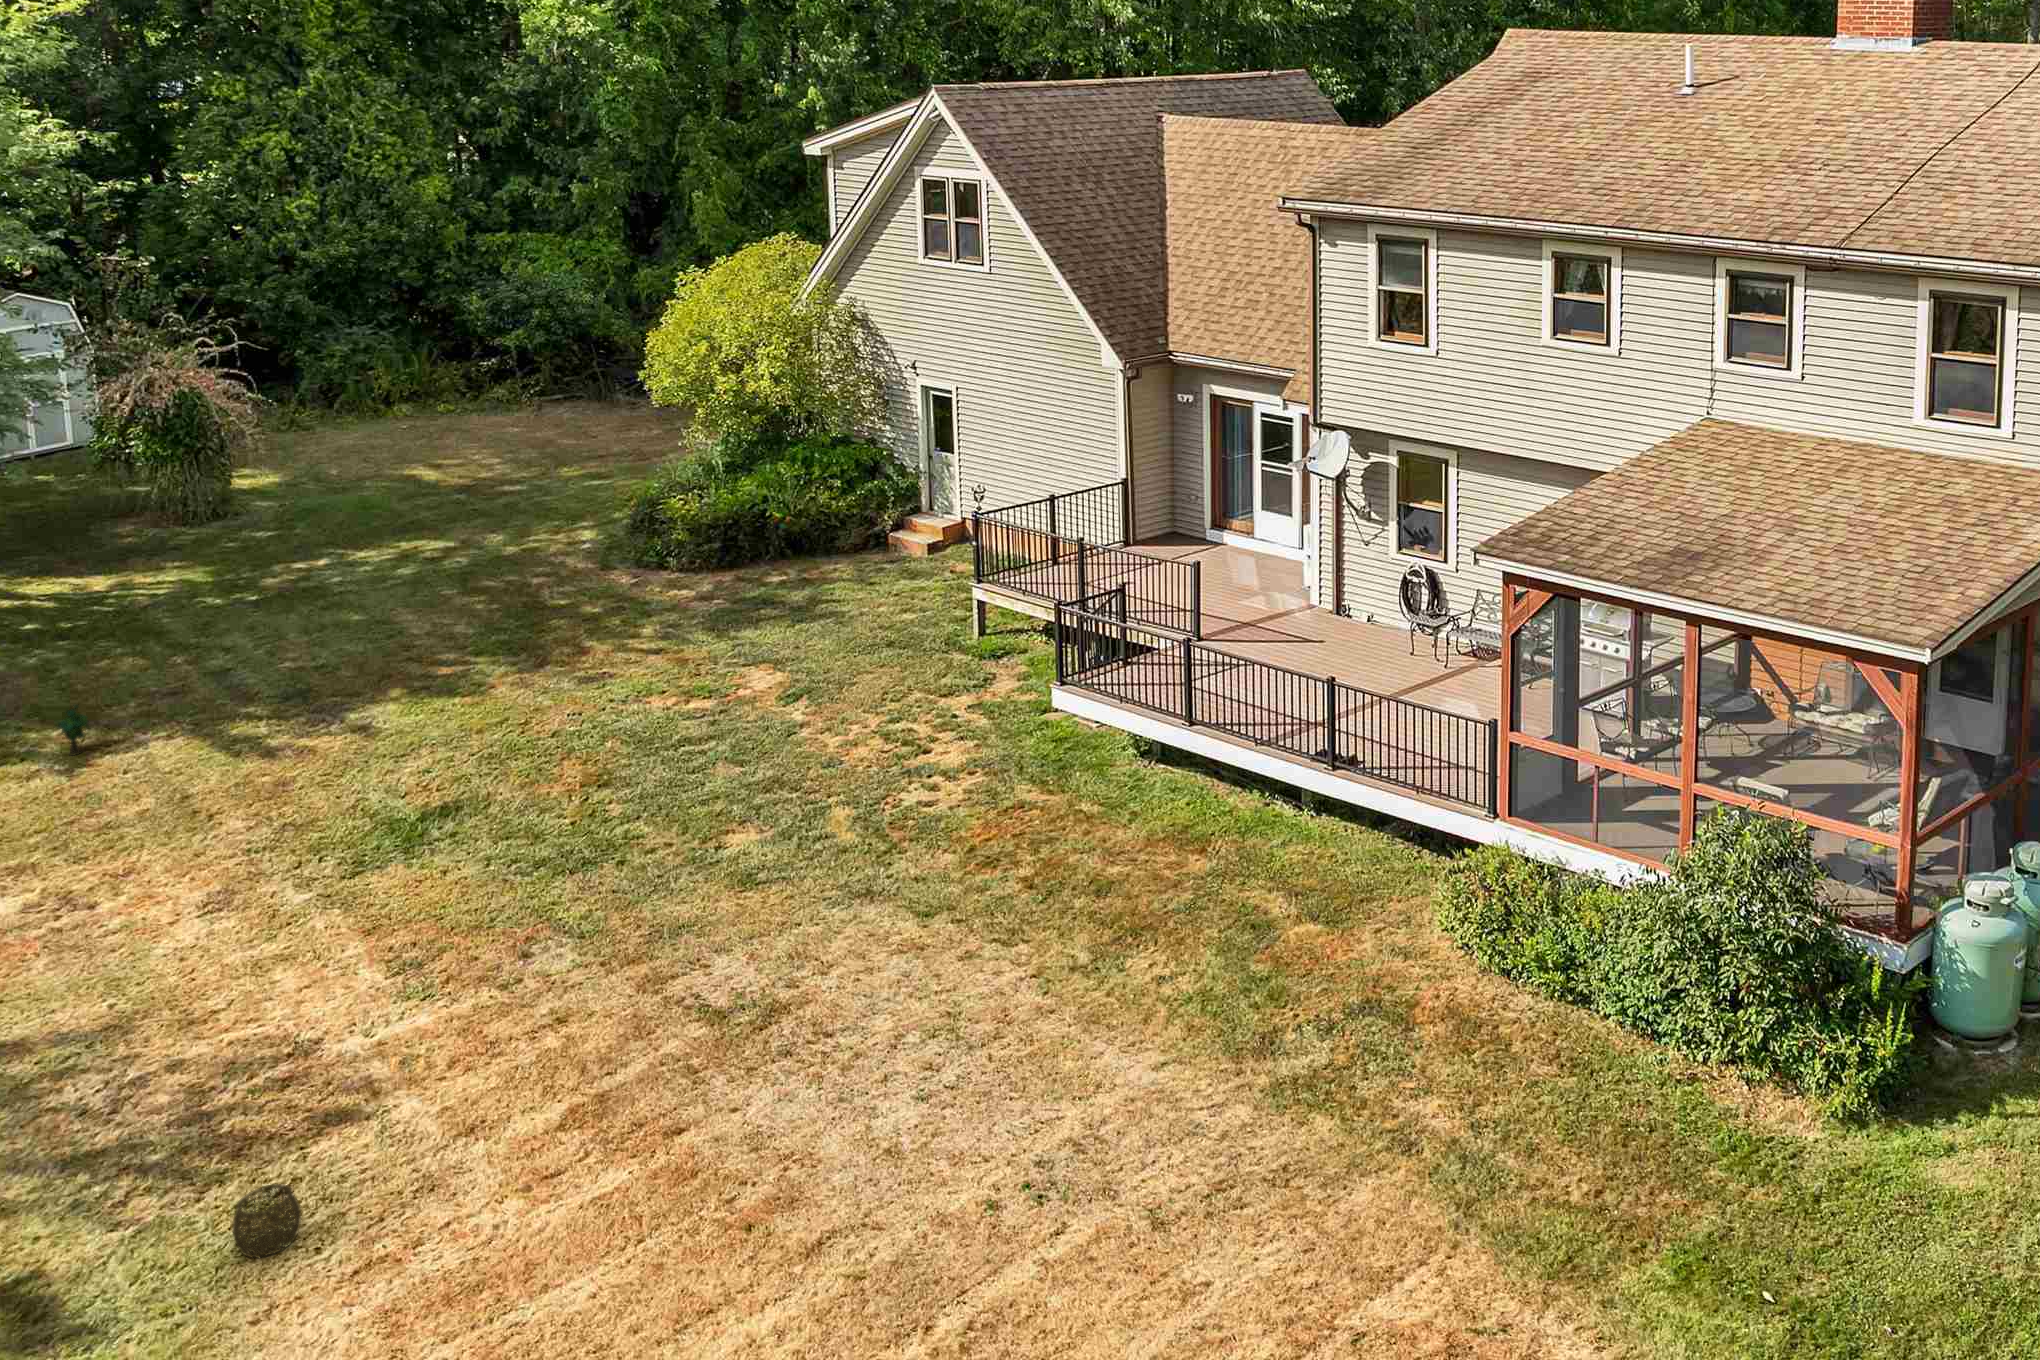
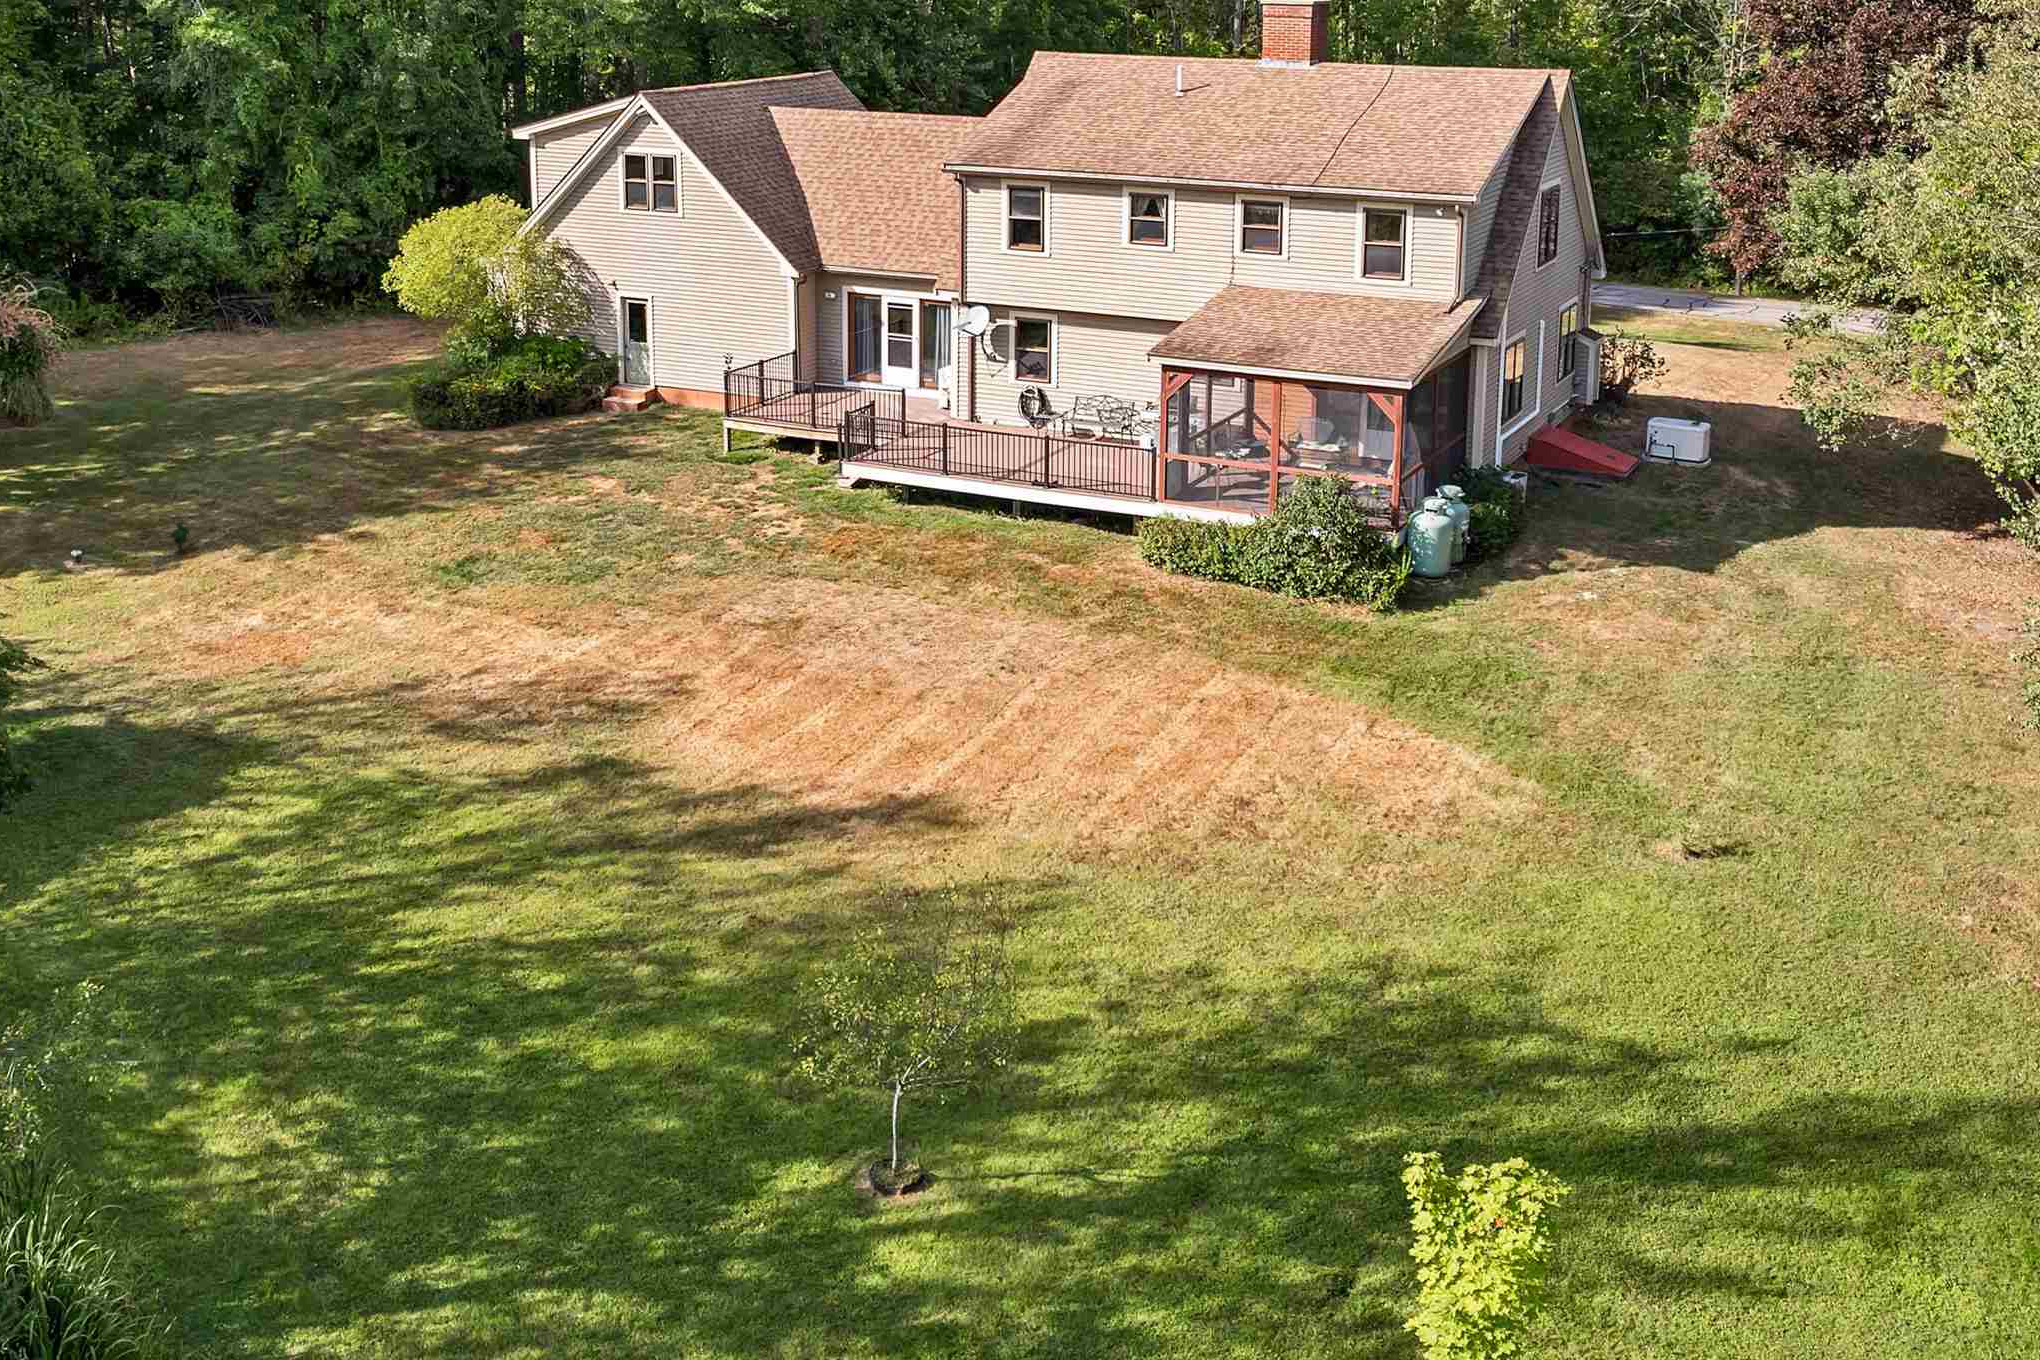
woven basket: present [232,1184,301,1258] -> none [624,691,656,725]

